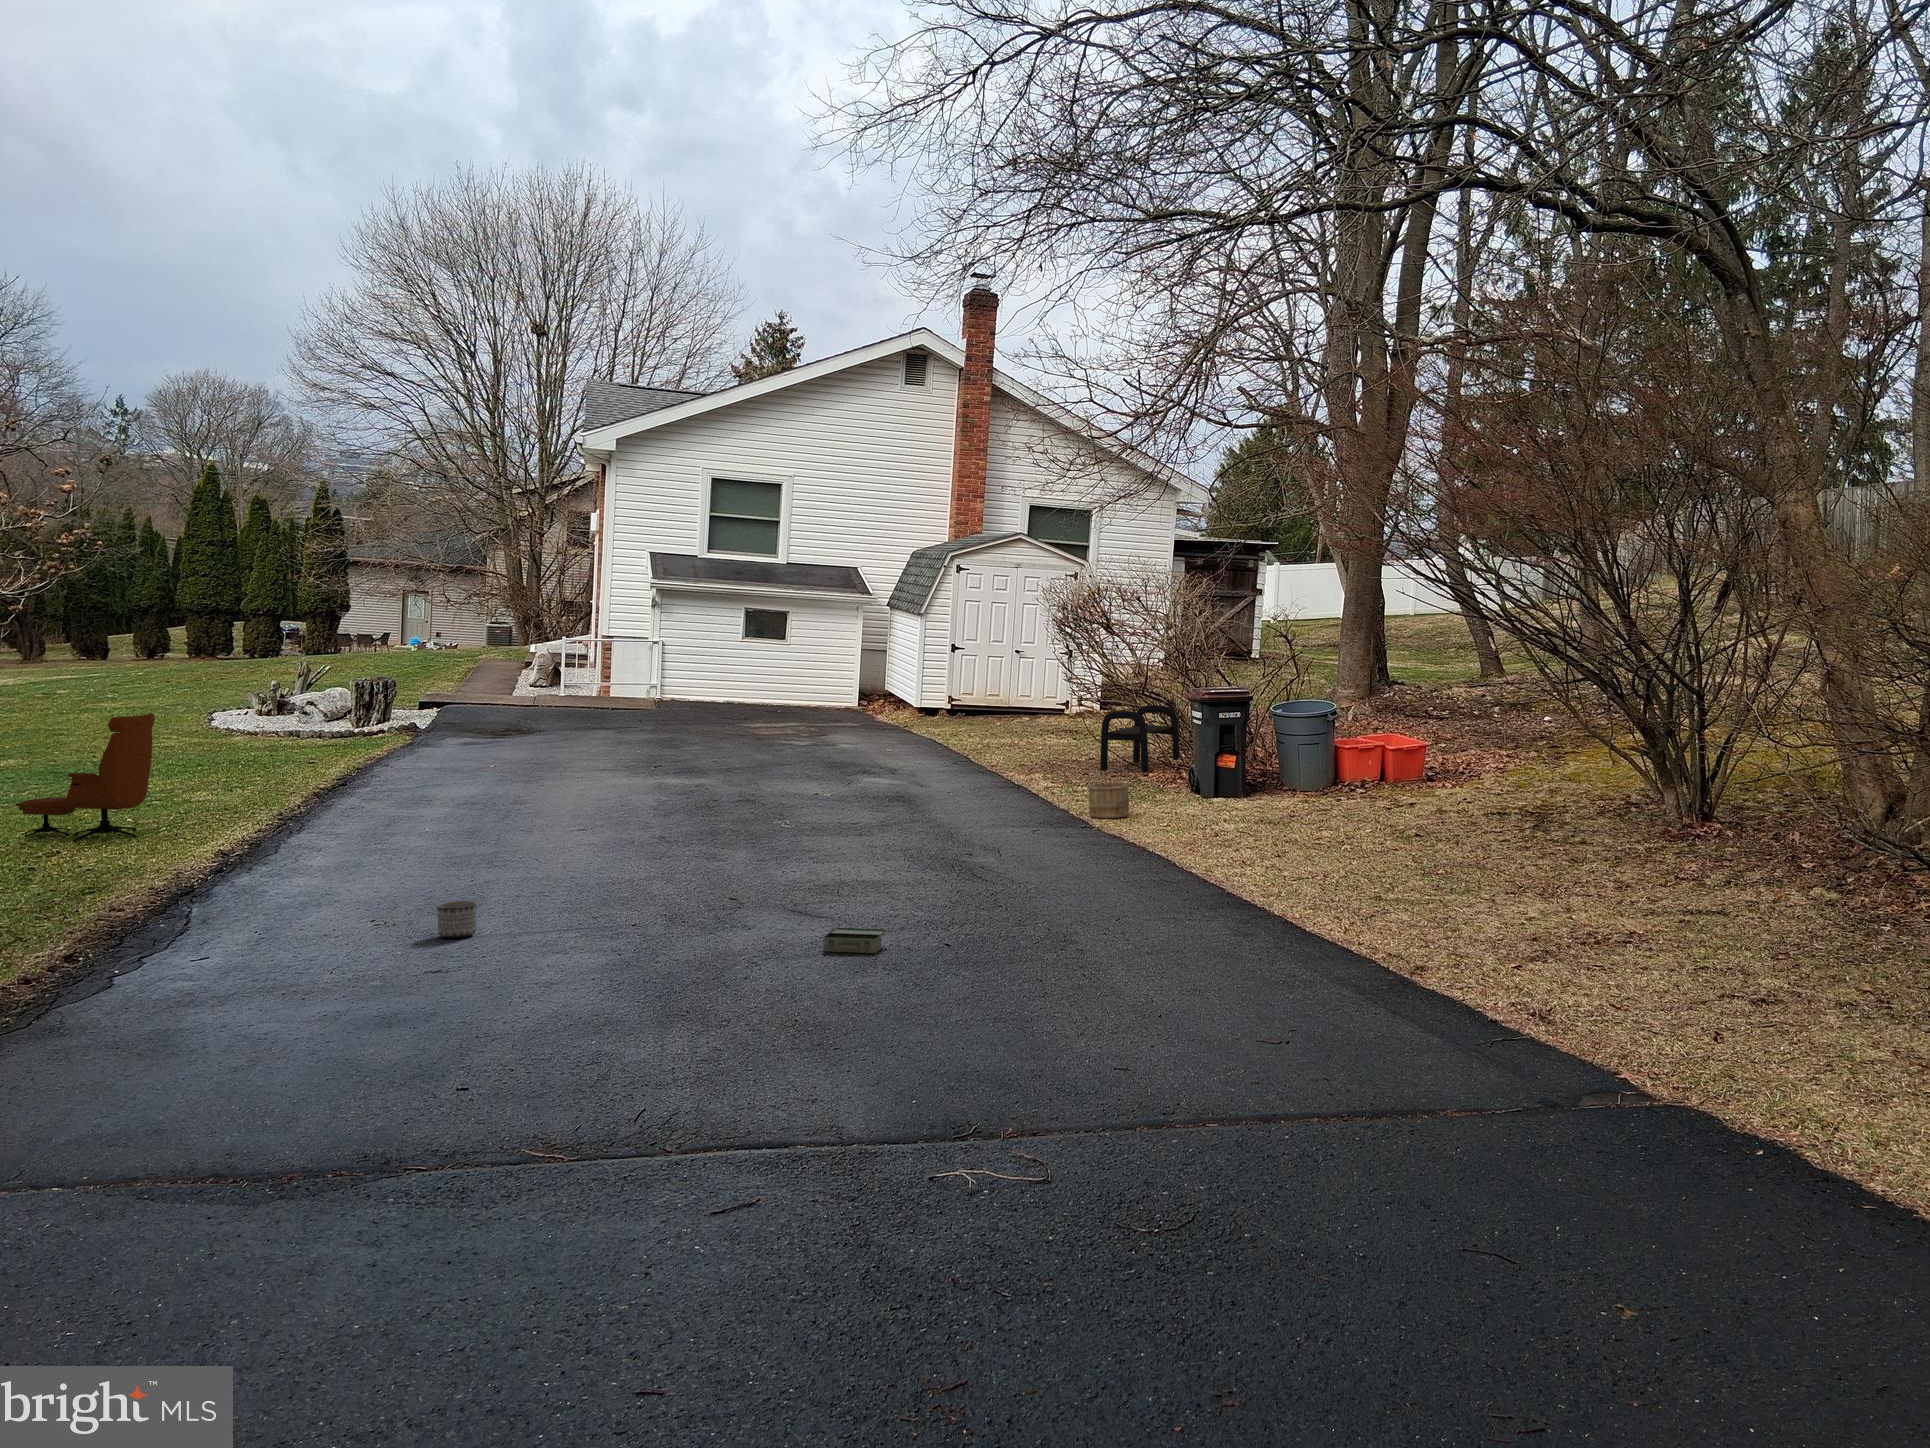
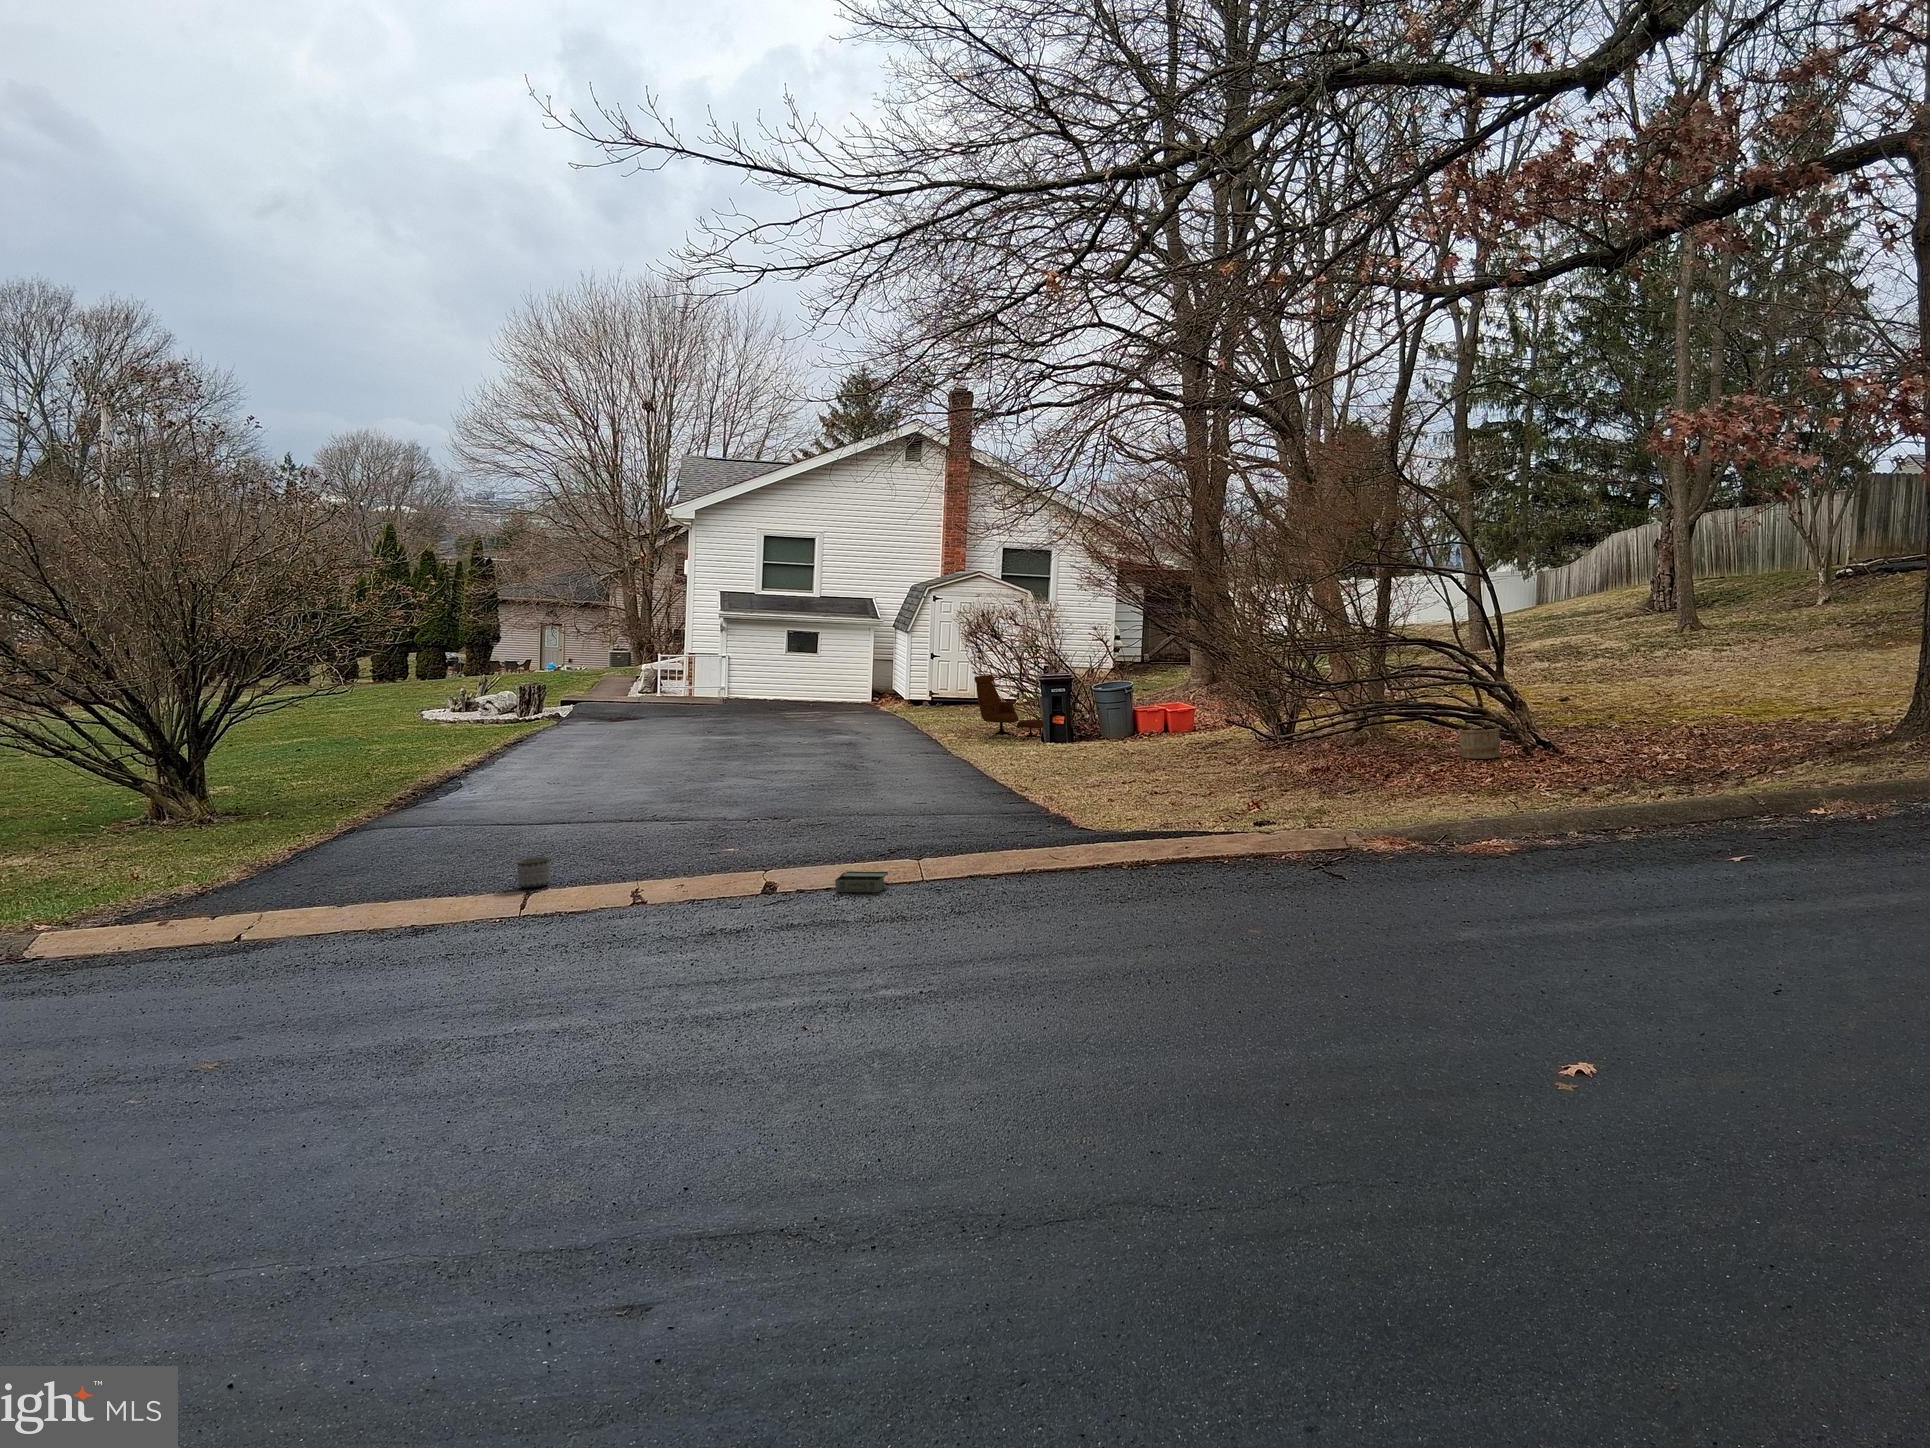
bench: present [1100,705,1180,772] -> none [1060,690,1121,742]
lounge chair: present [15,713,155,842] -> present [975,675,1044,739]
wooden bucket: present [1087,782,1129,818] -> present [1458,728,1500,759]

